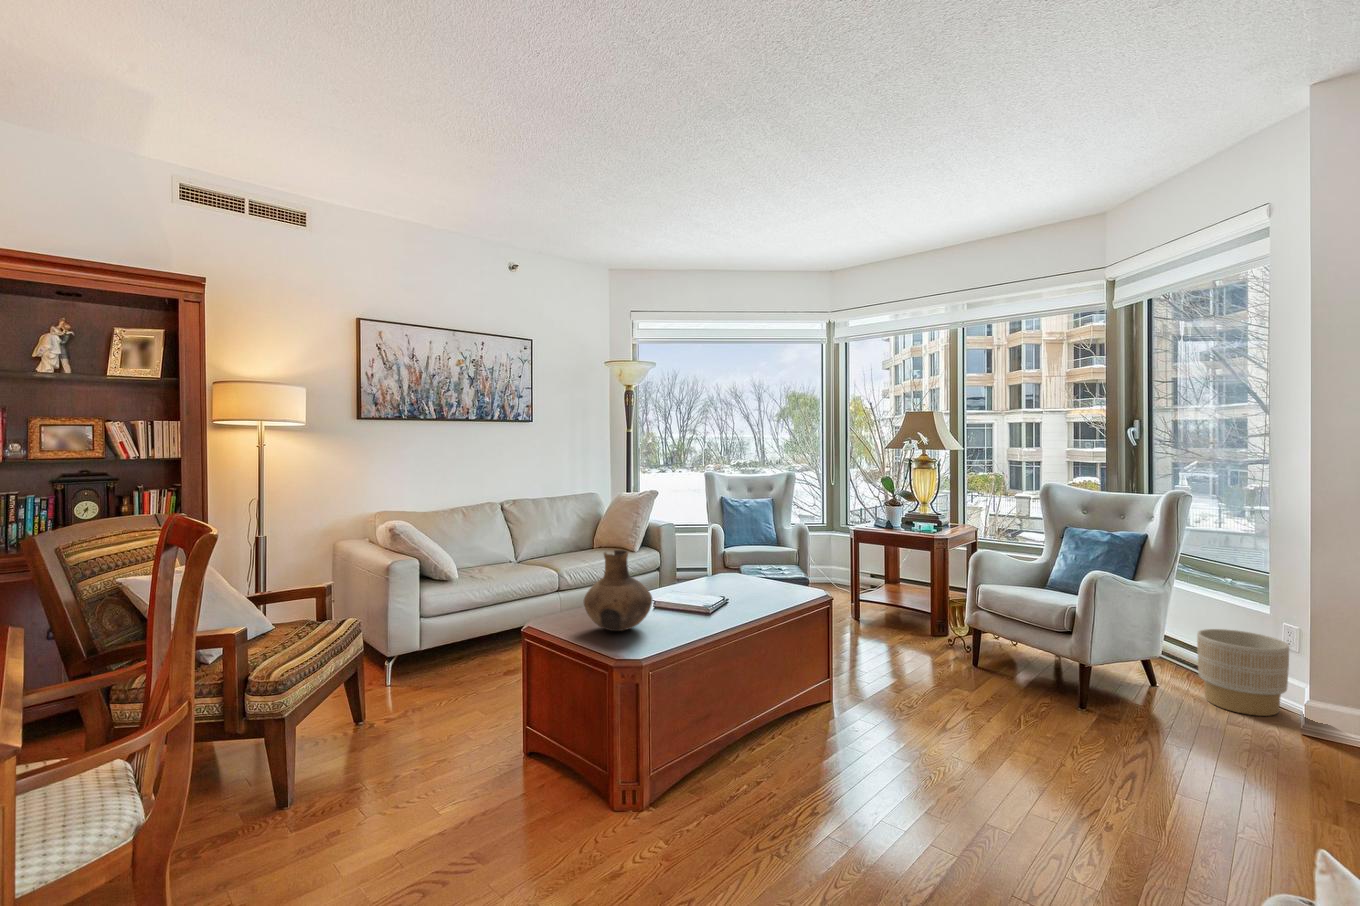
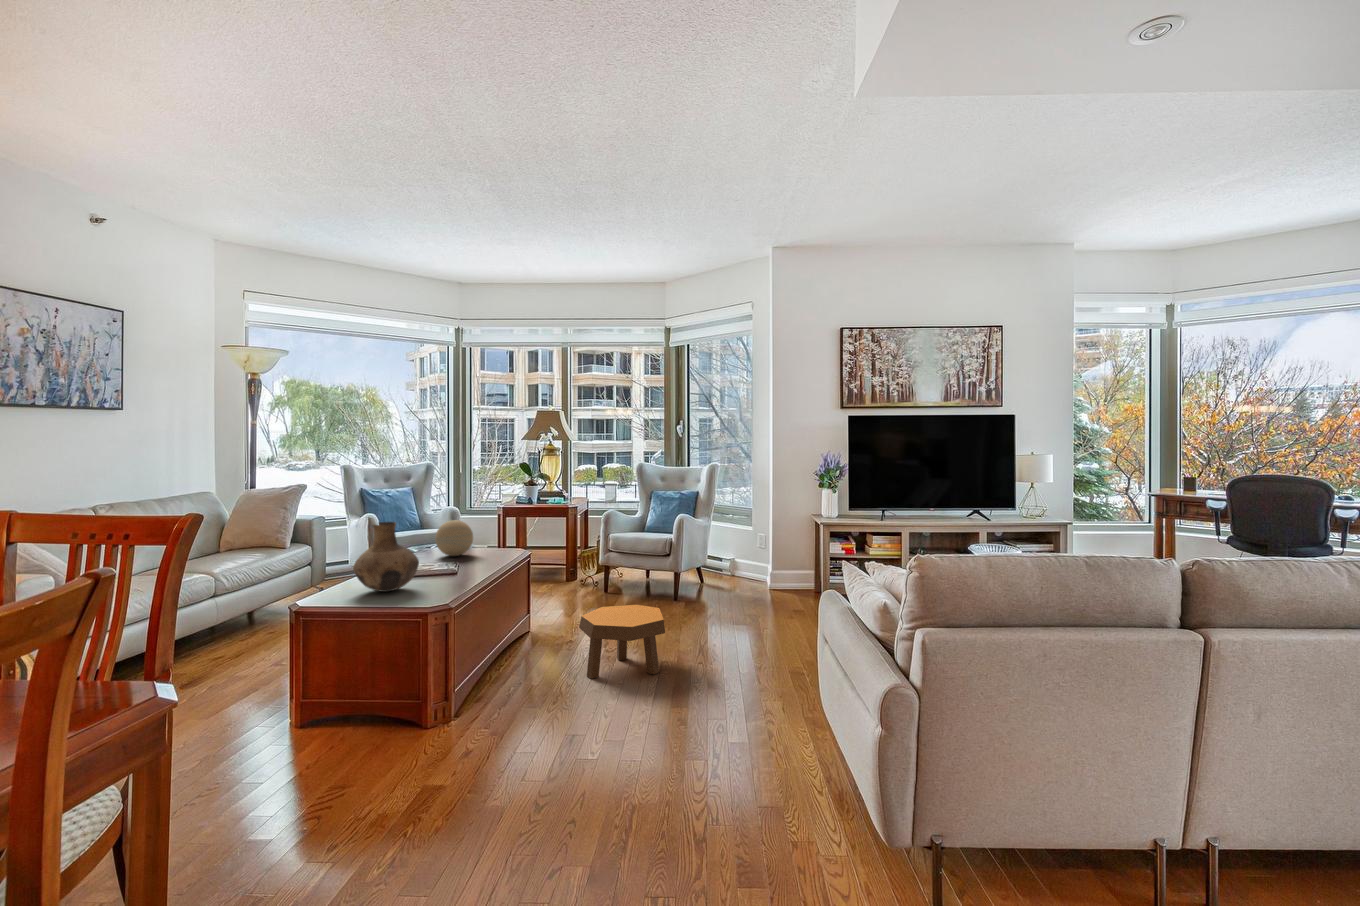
decorative orb: none [722,548,764,592] -> present [435,520,473,556]
planter: present [1197,629,1289,716] -> none [728,545,770,590]
footstool: none [852,700,989,836] -> present [579,605,665,679]

